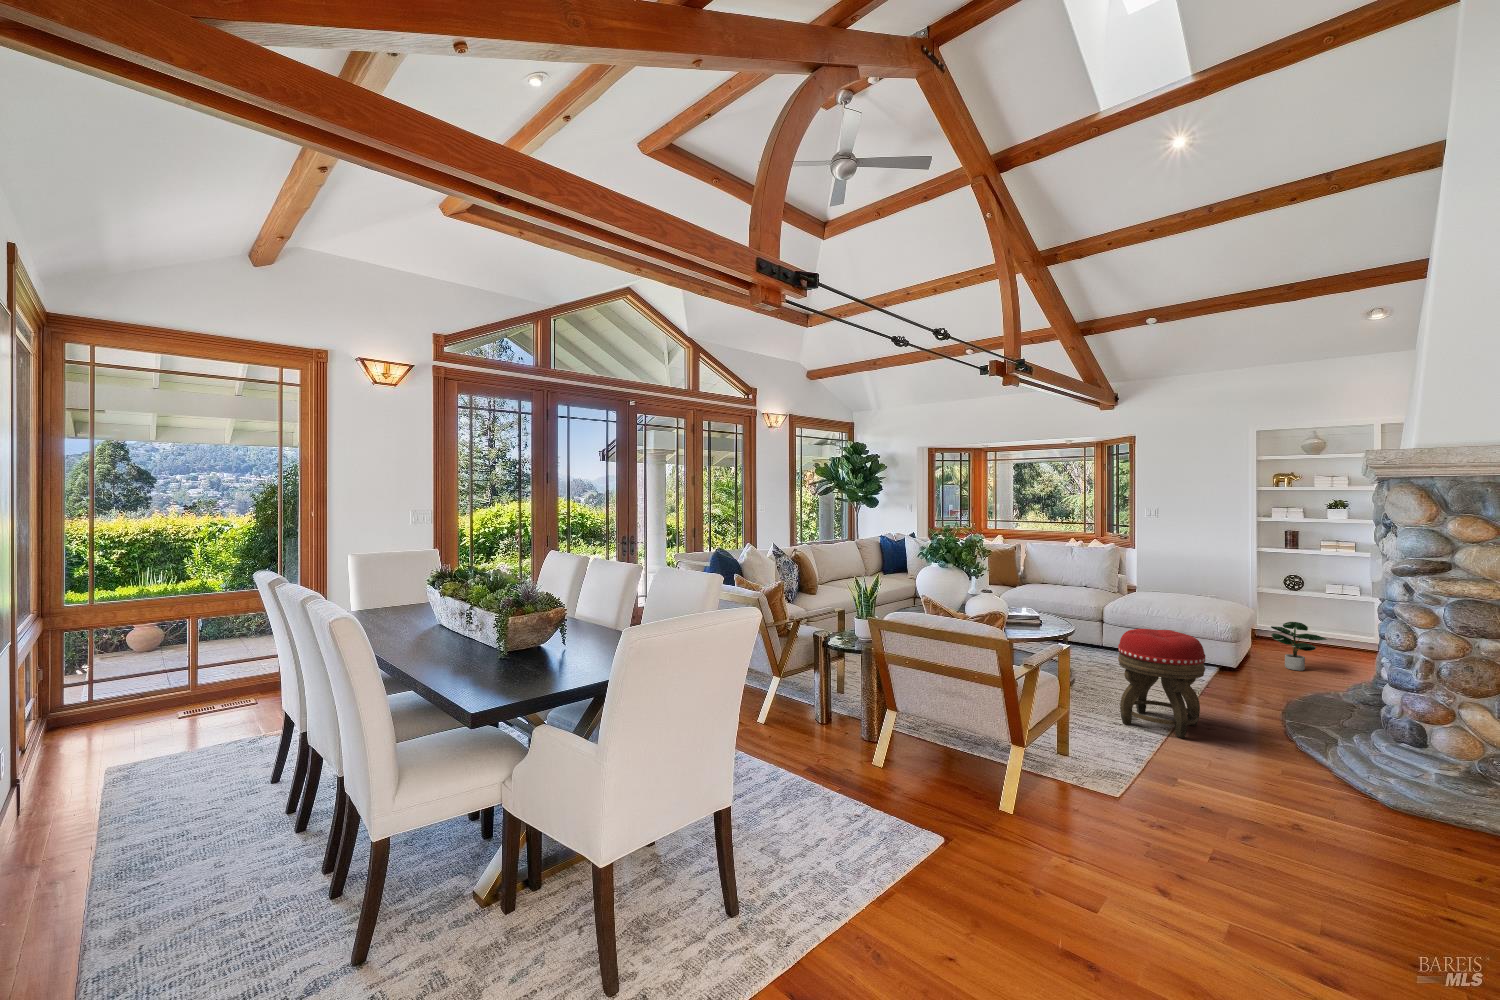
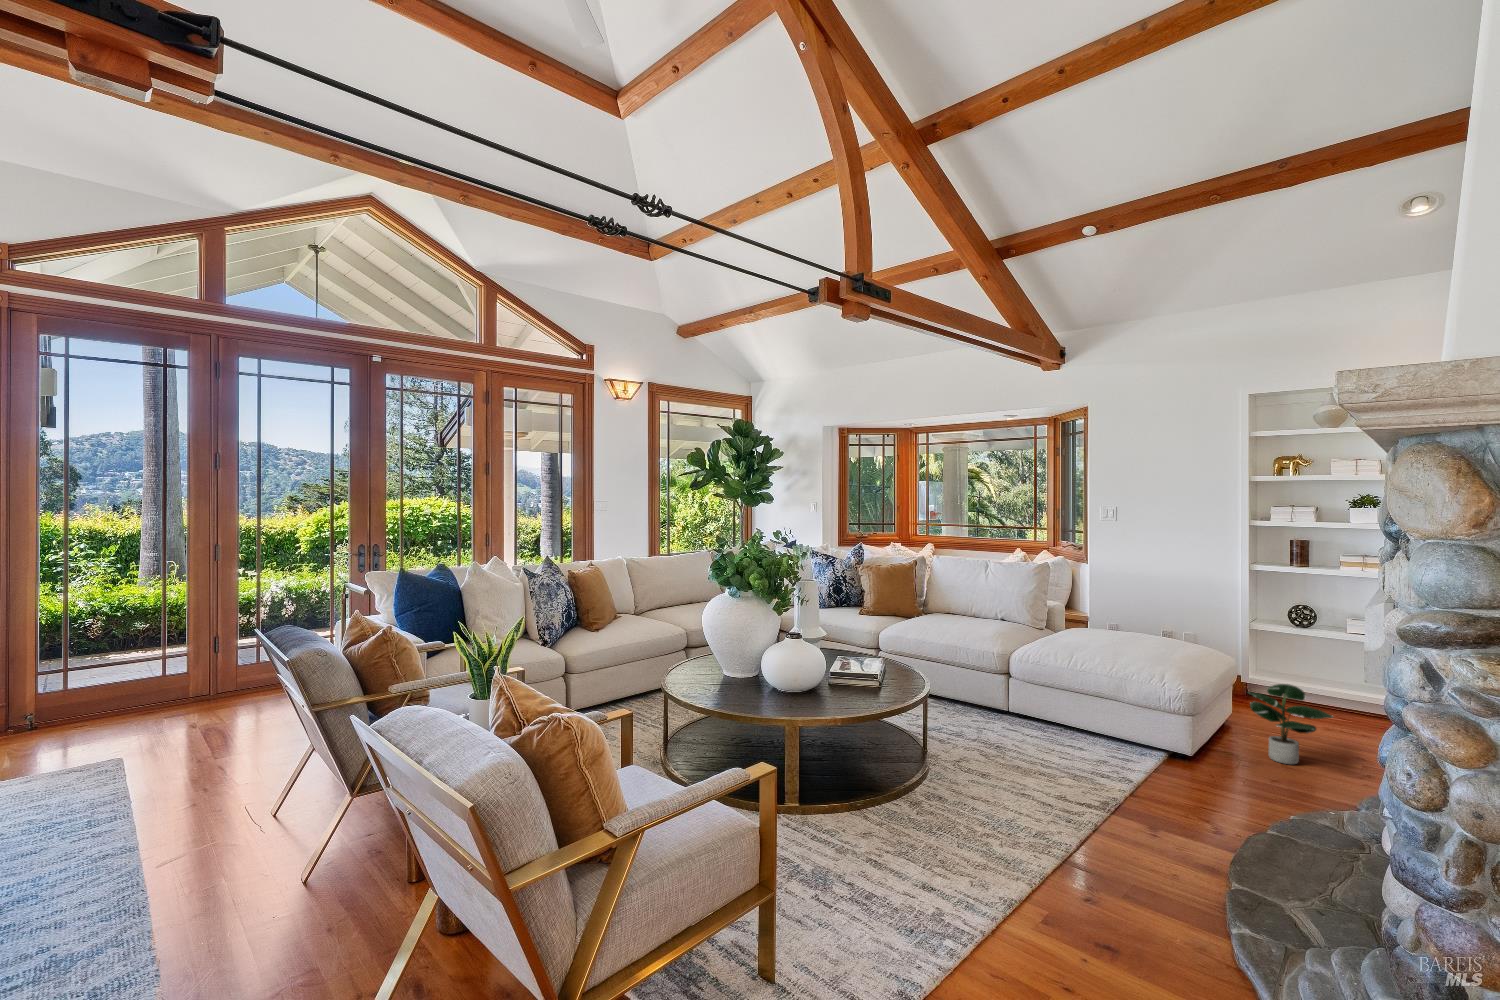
footstool: present [1118,629,1205,738] -> none [923,716,1066,934]

